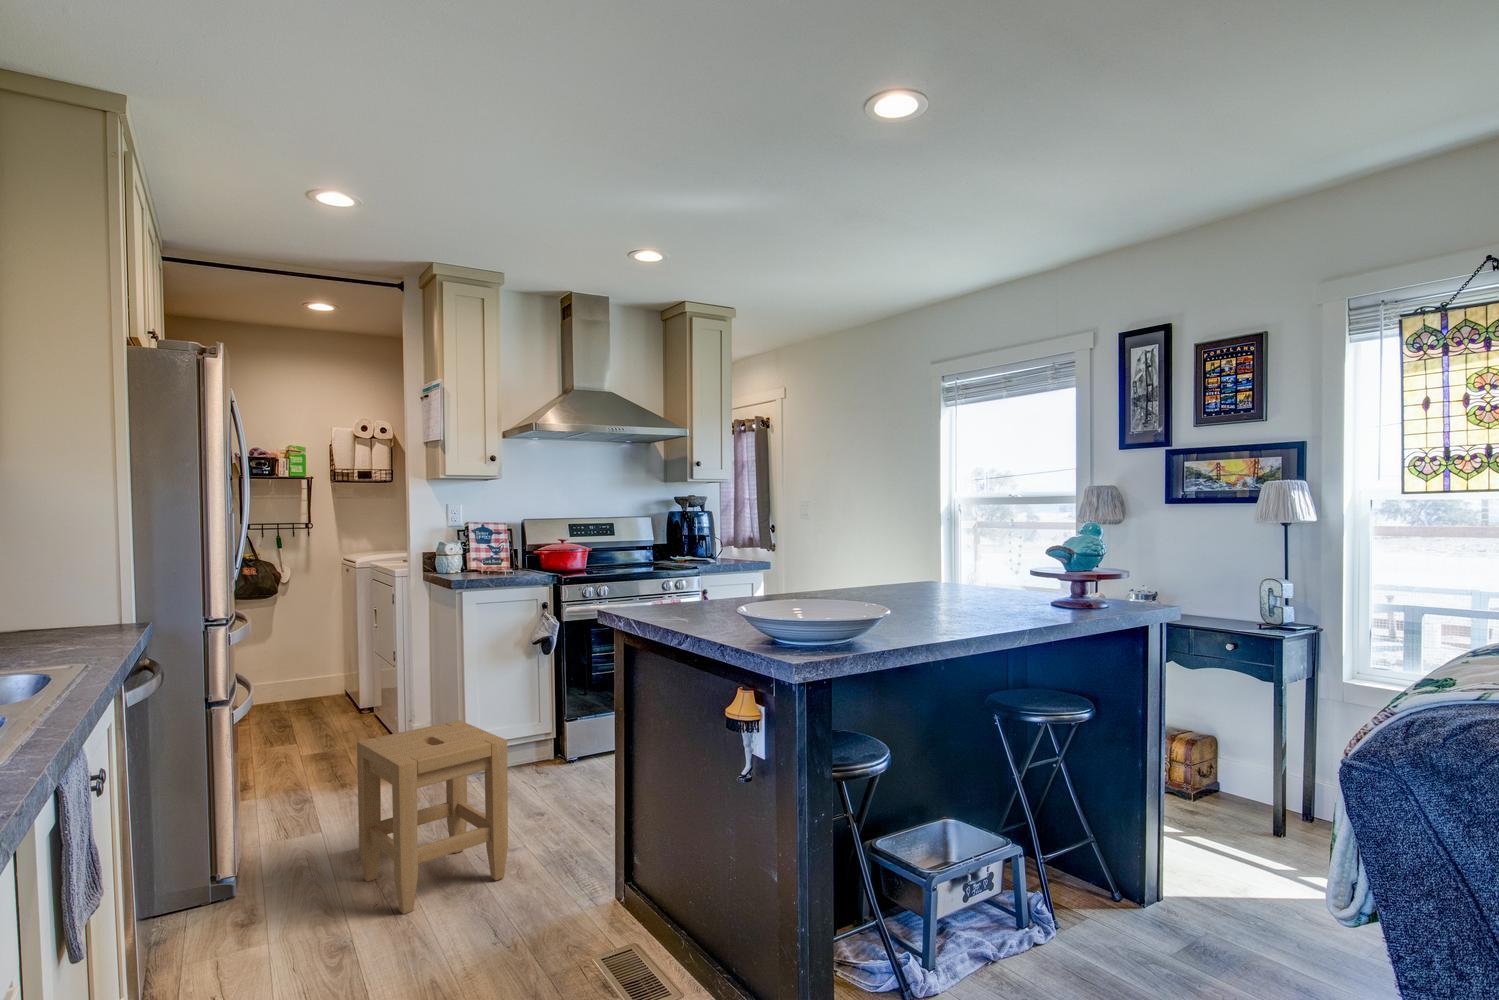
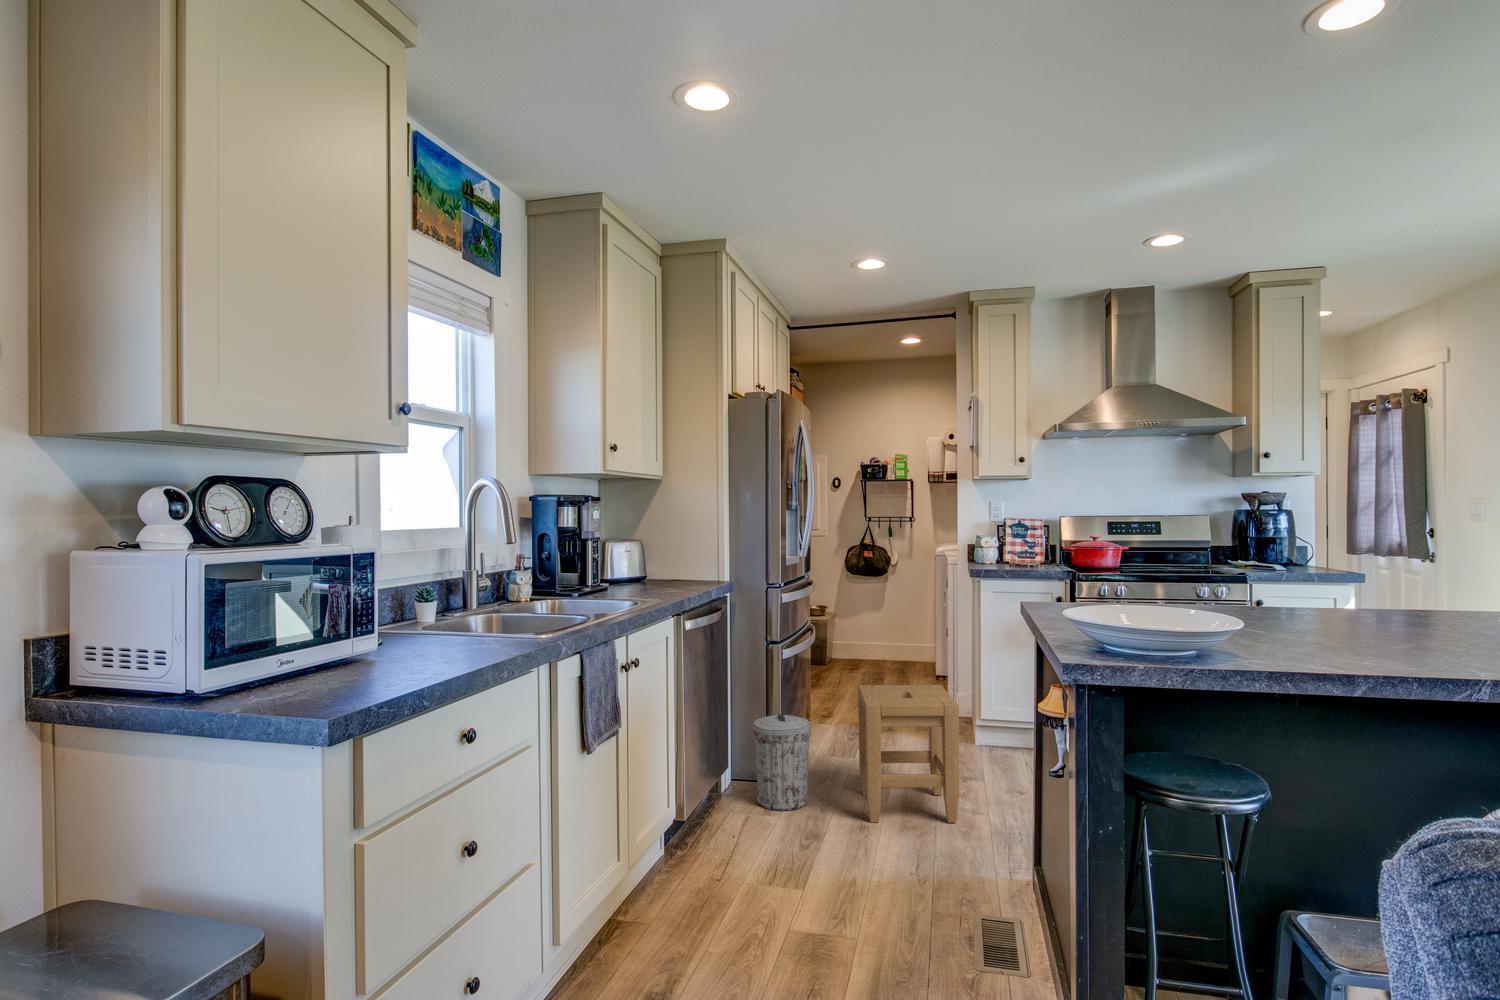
trash can: none [206,803,302,949] -> present [753,714,811,811]

